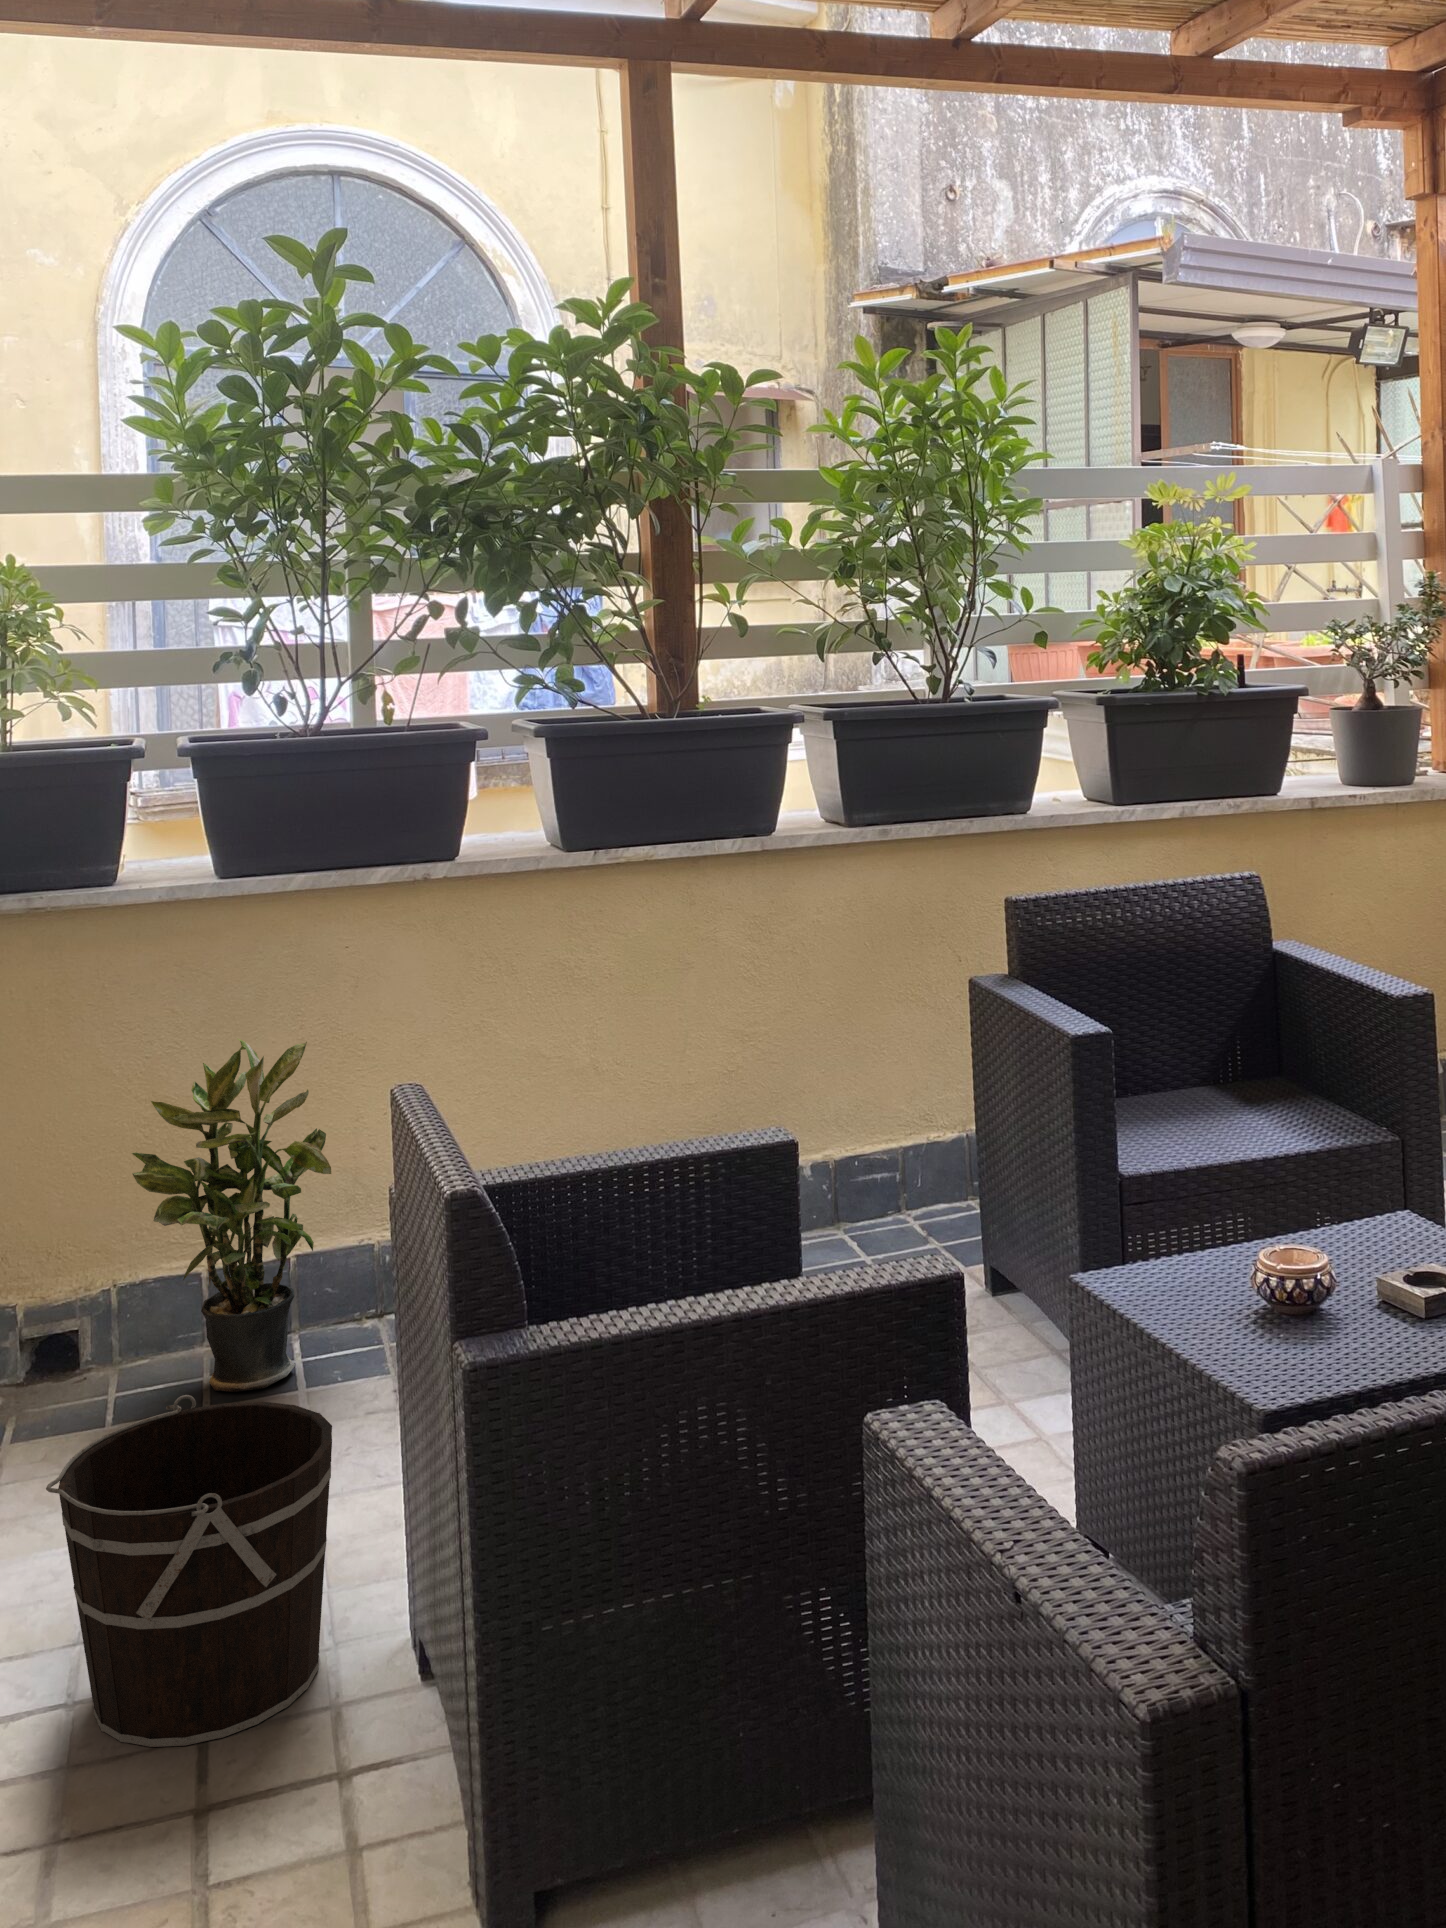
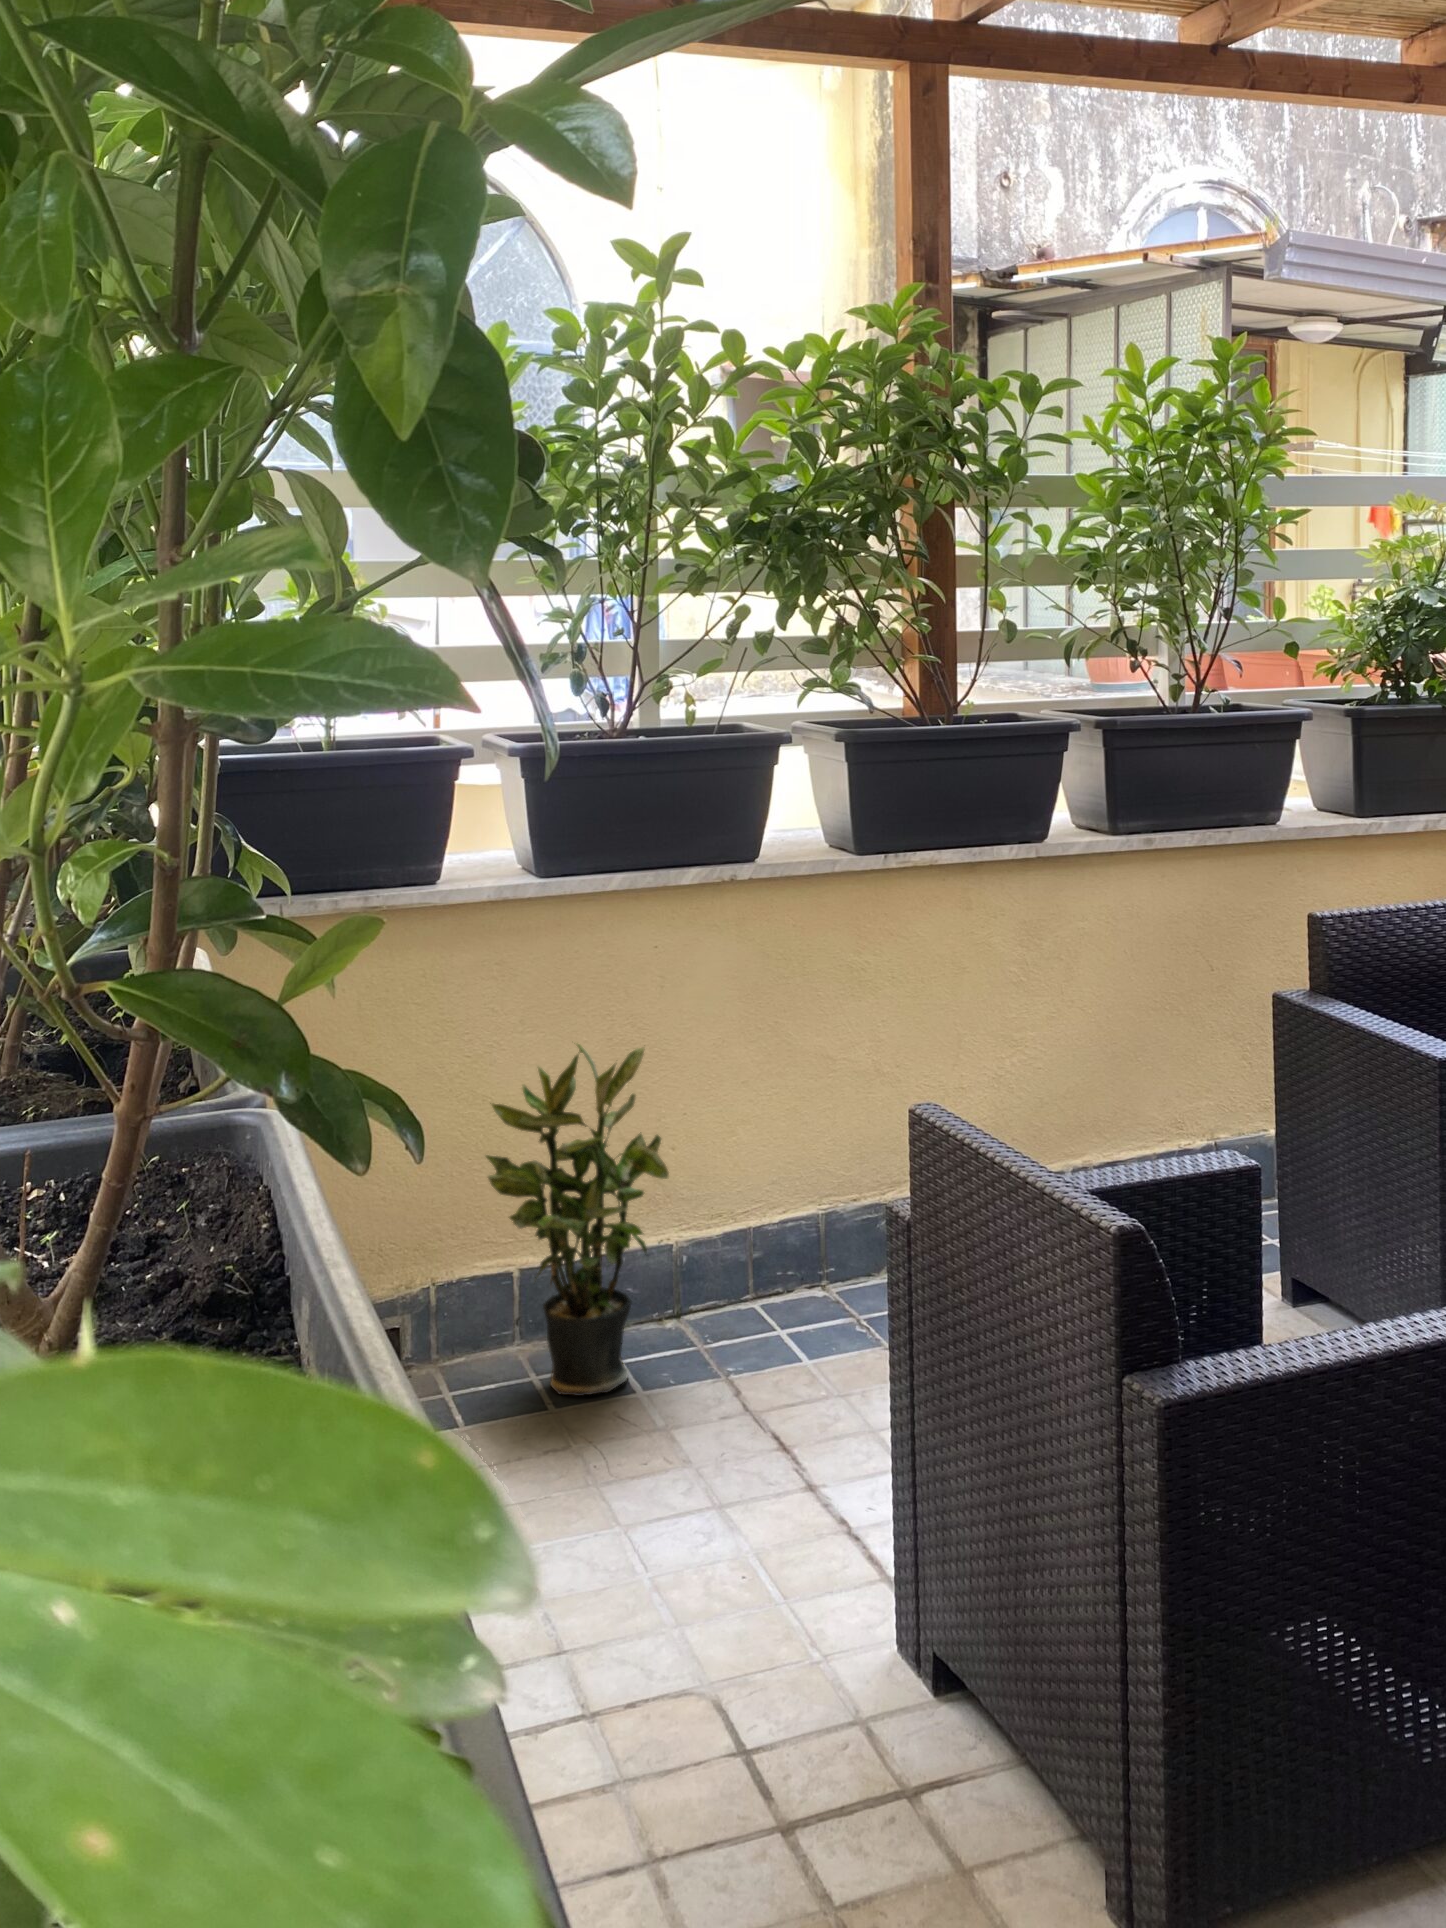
bucket: present [46,1395,332,1747] -> none [605,1400,859,1747]

